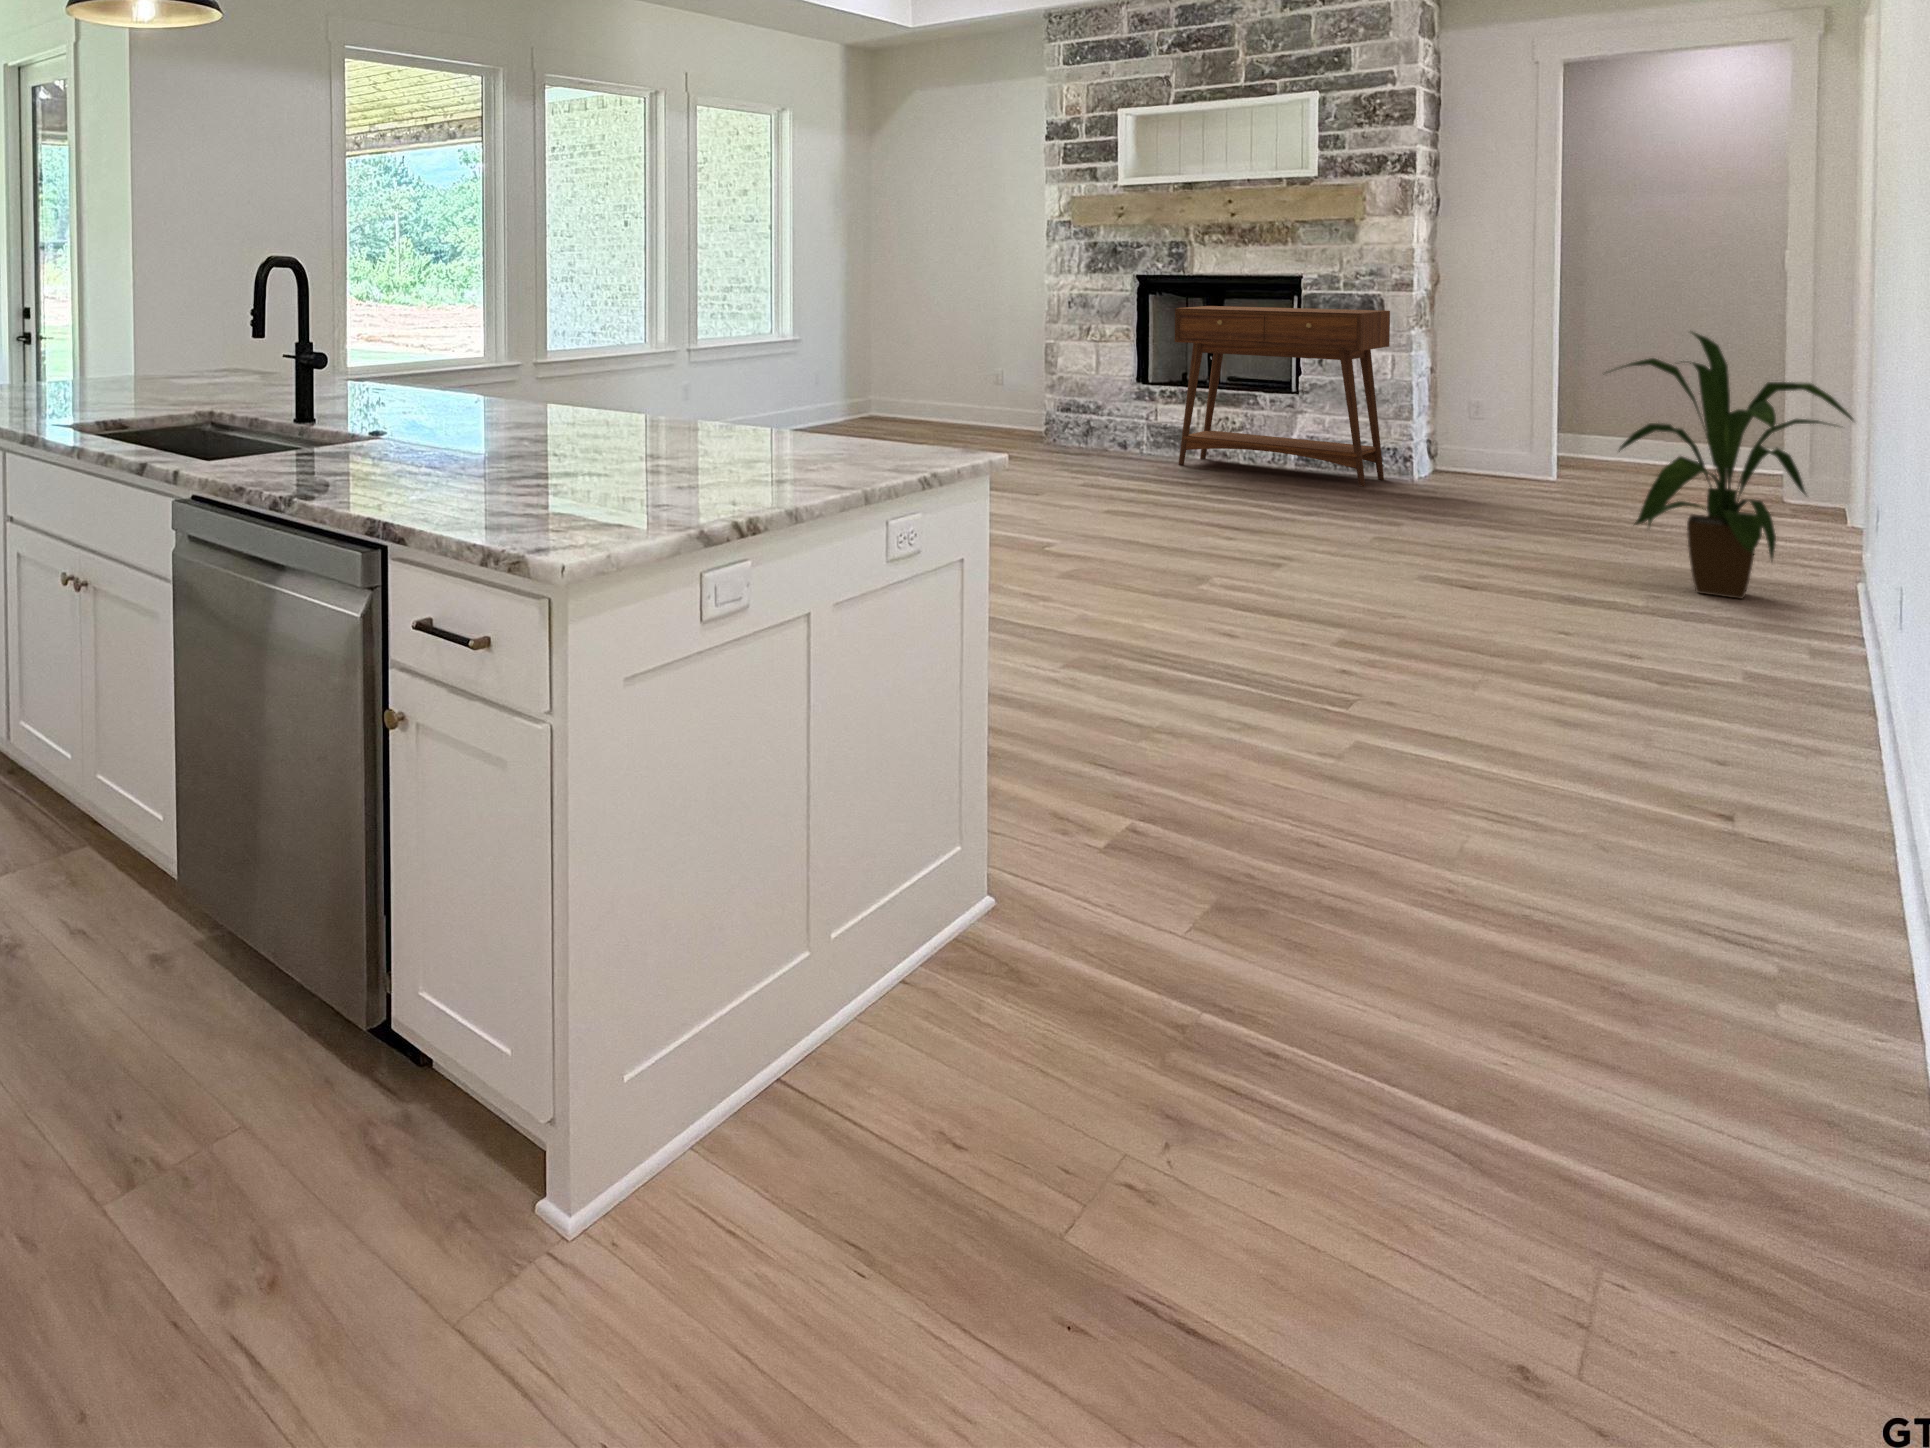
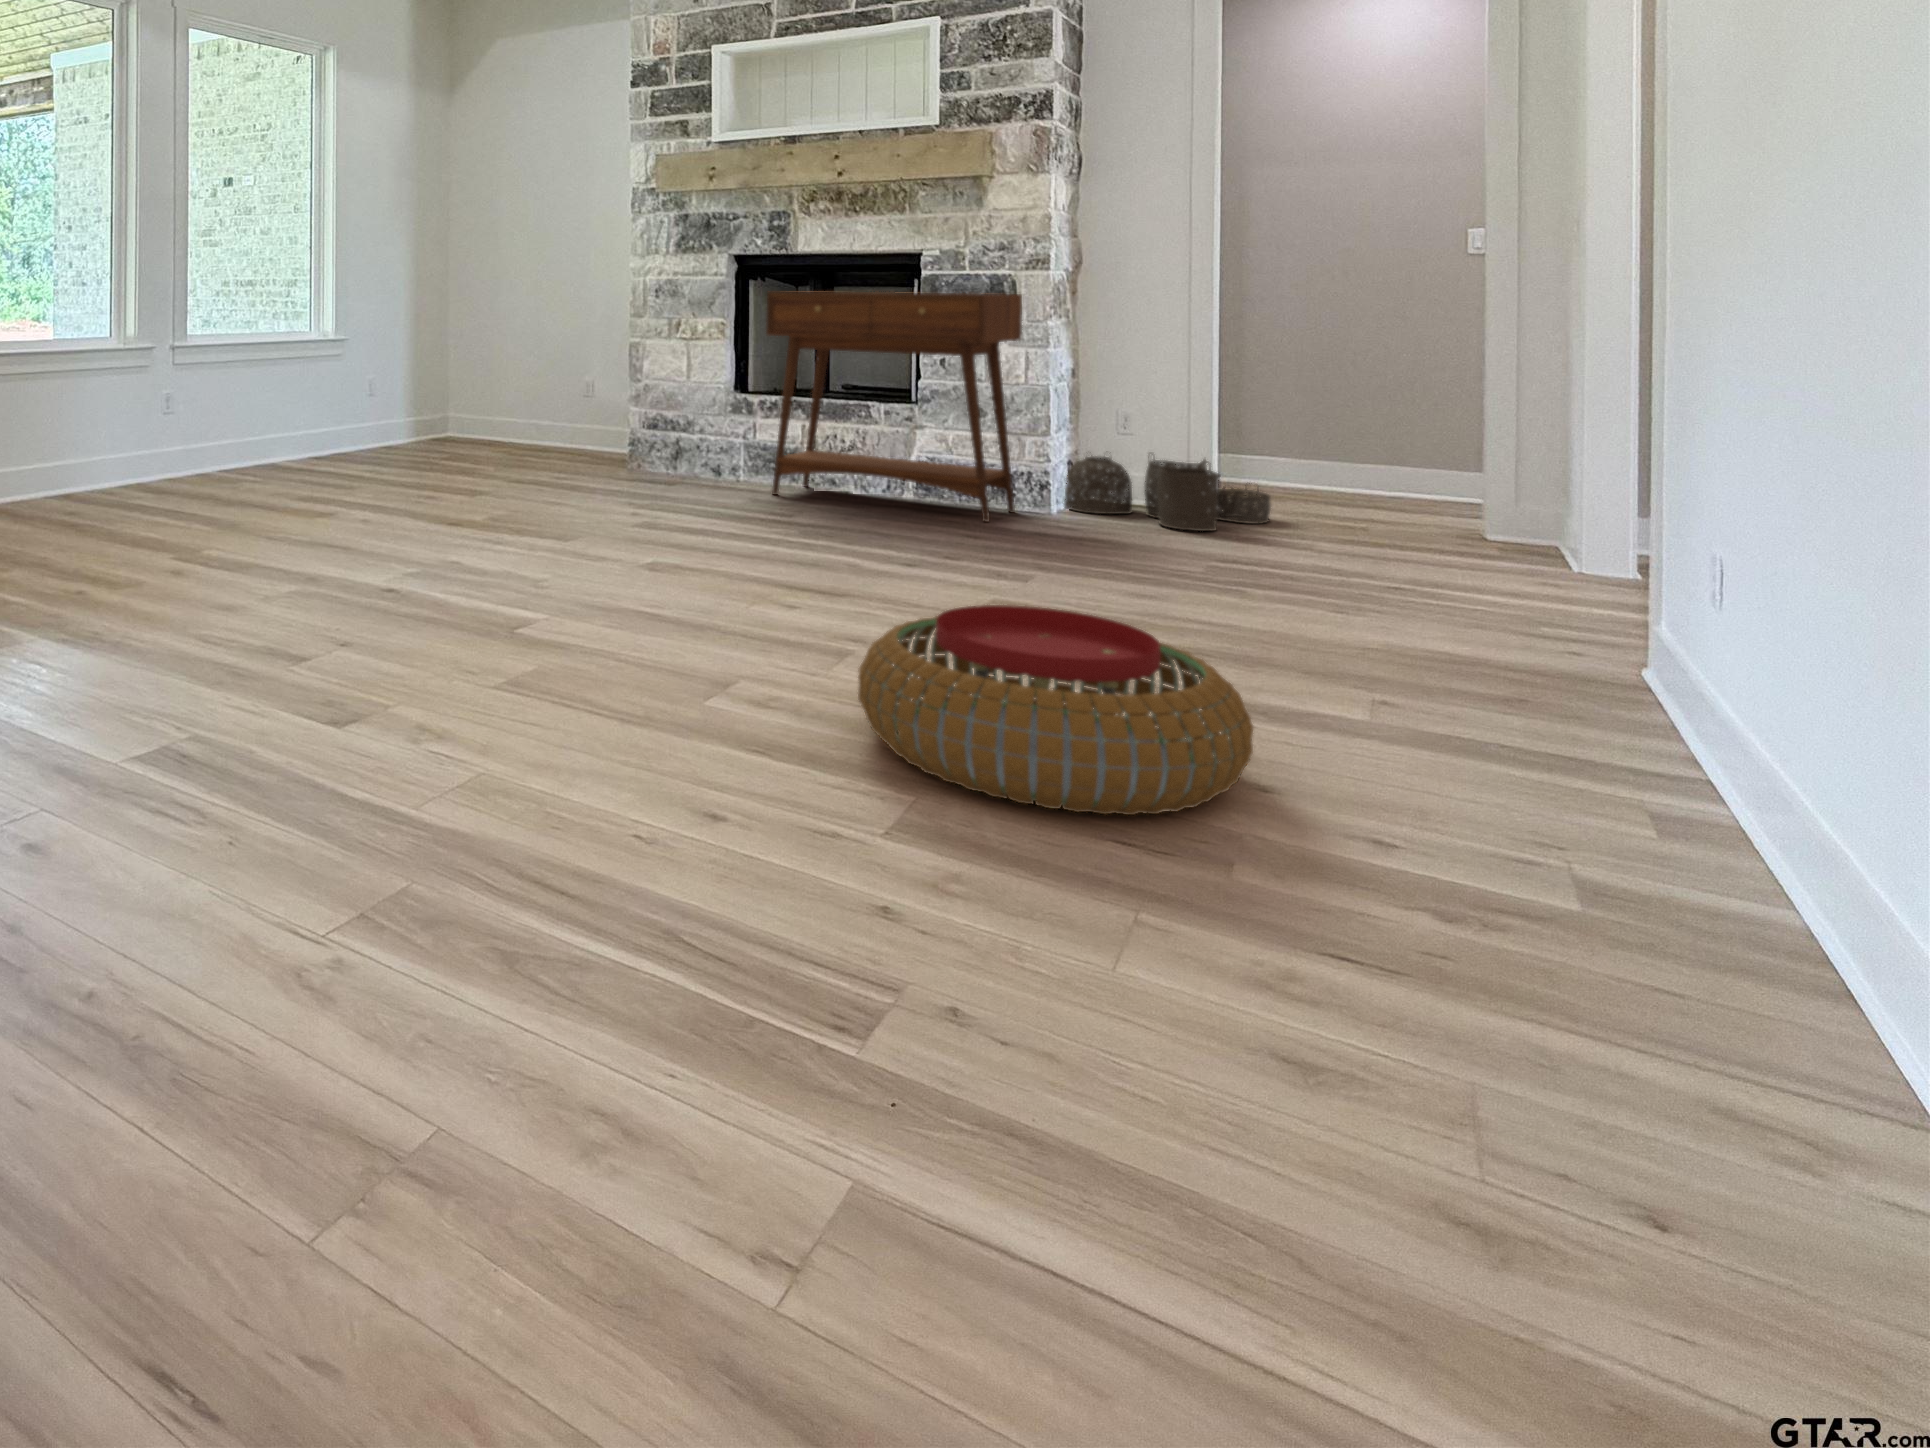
house plant: present [1615,332,1854,599] -> none [1282,296,1648,696]
woven basket: none [1424,433,1601,495] -> present [1064,456,1271,531]
pouf: none [1309,533,1574,649] -> present [858,605,1253,815]

